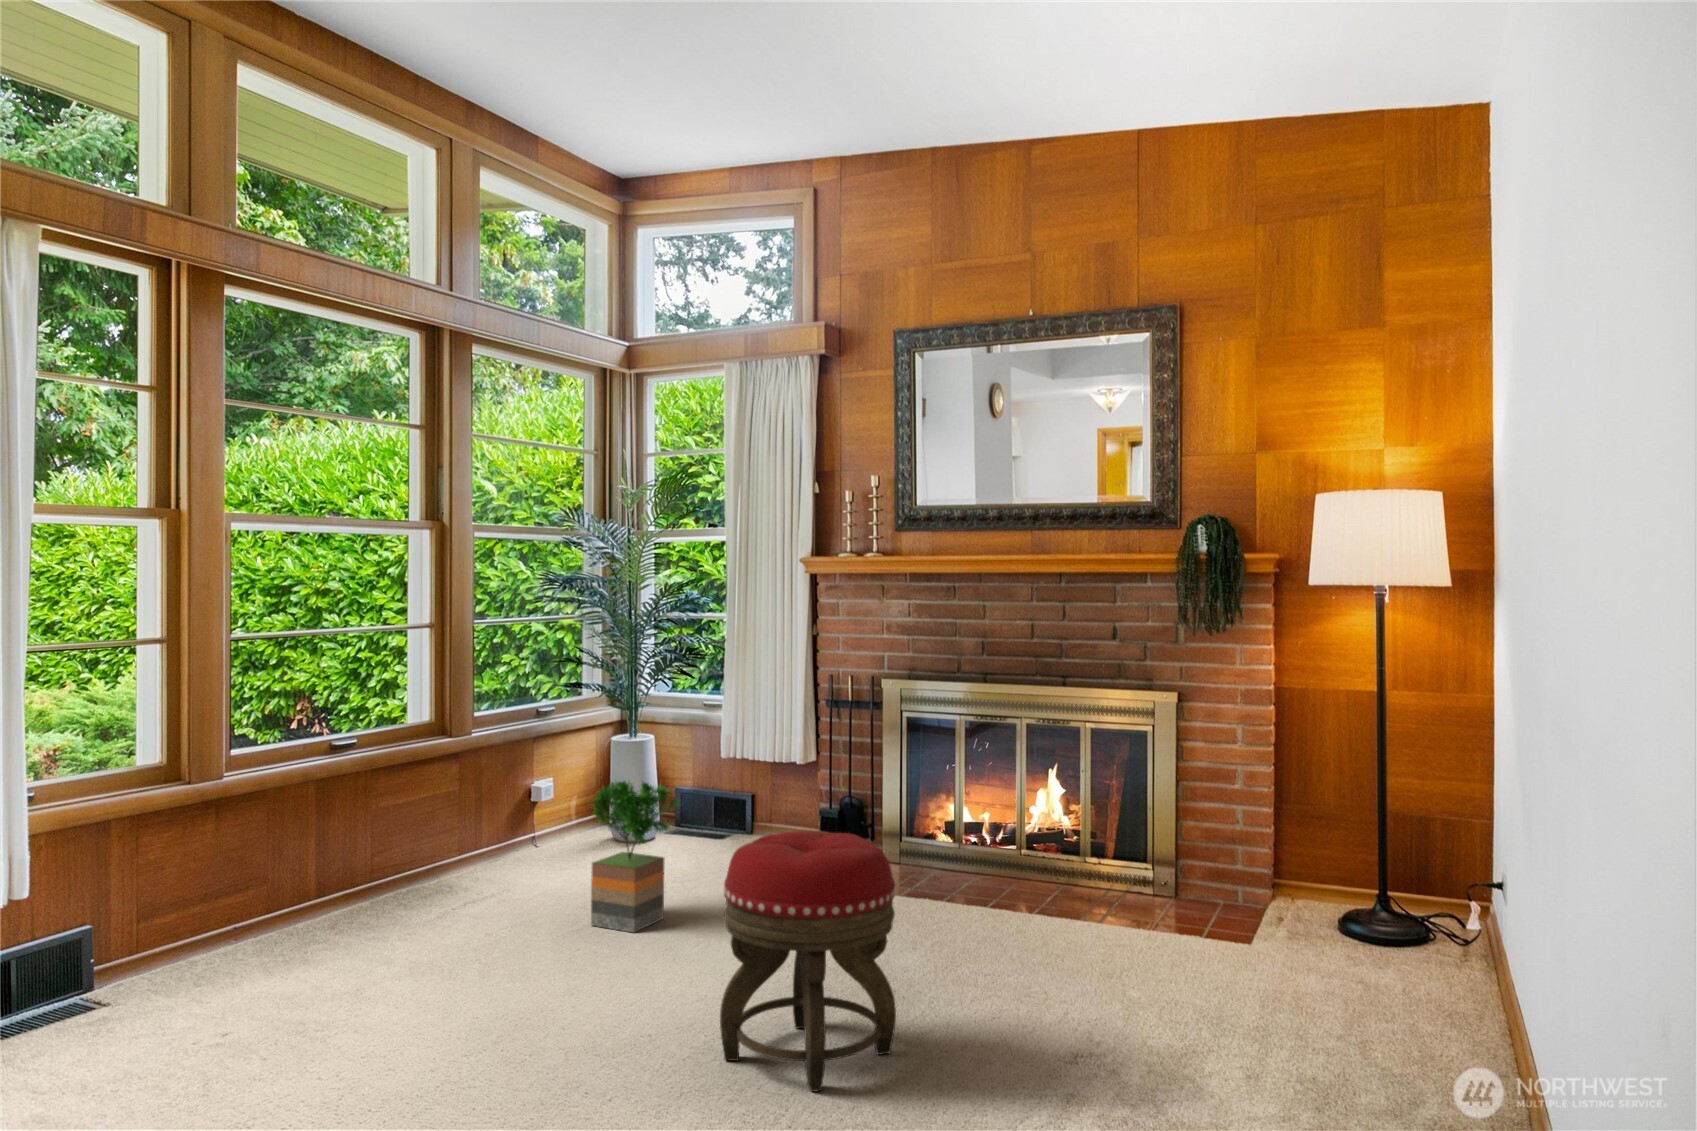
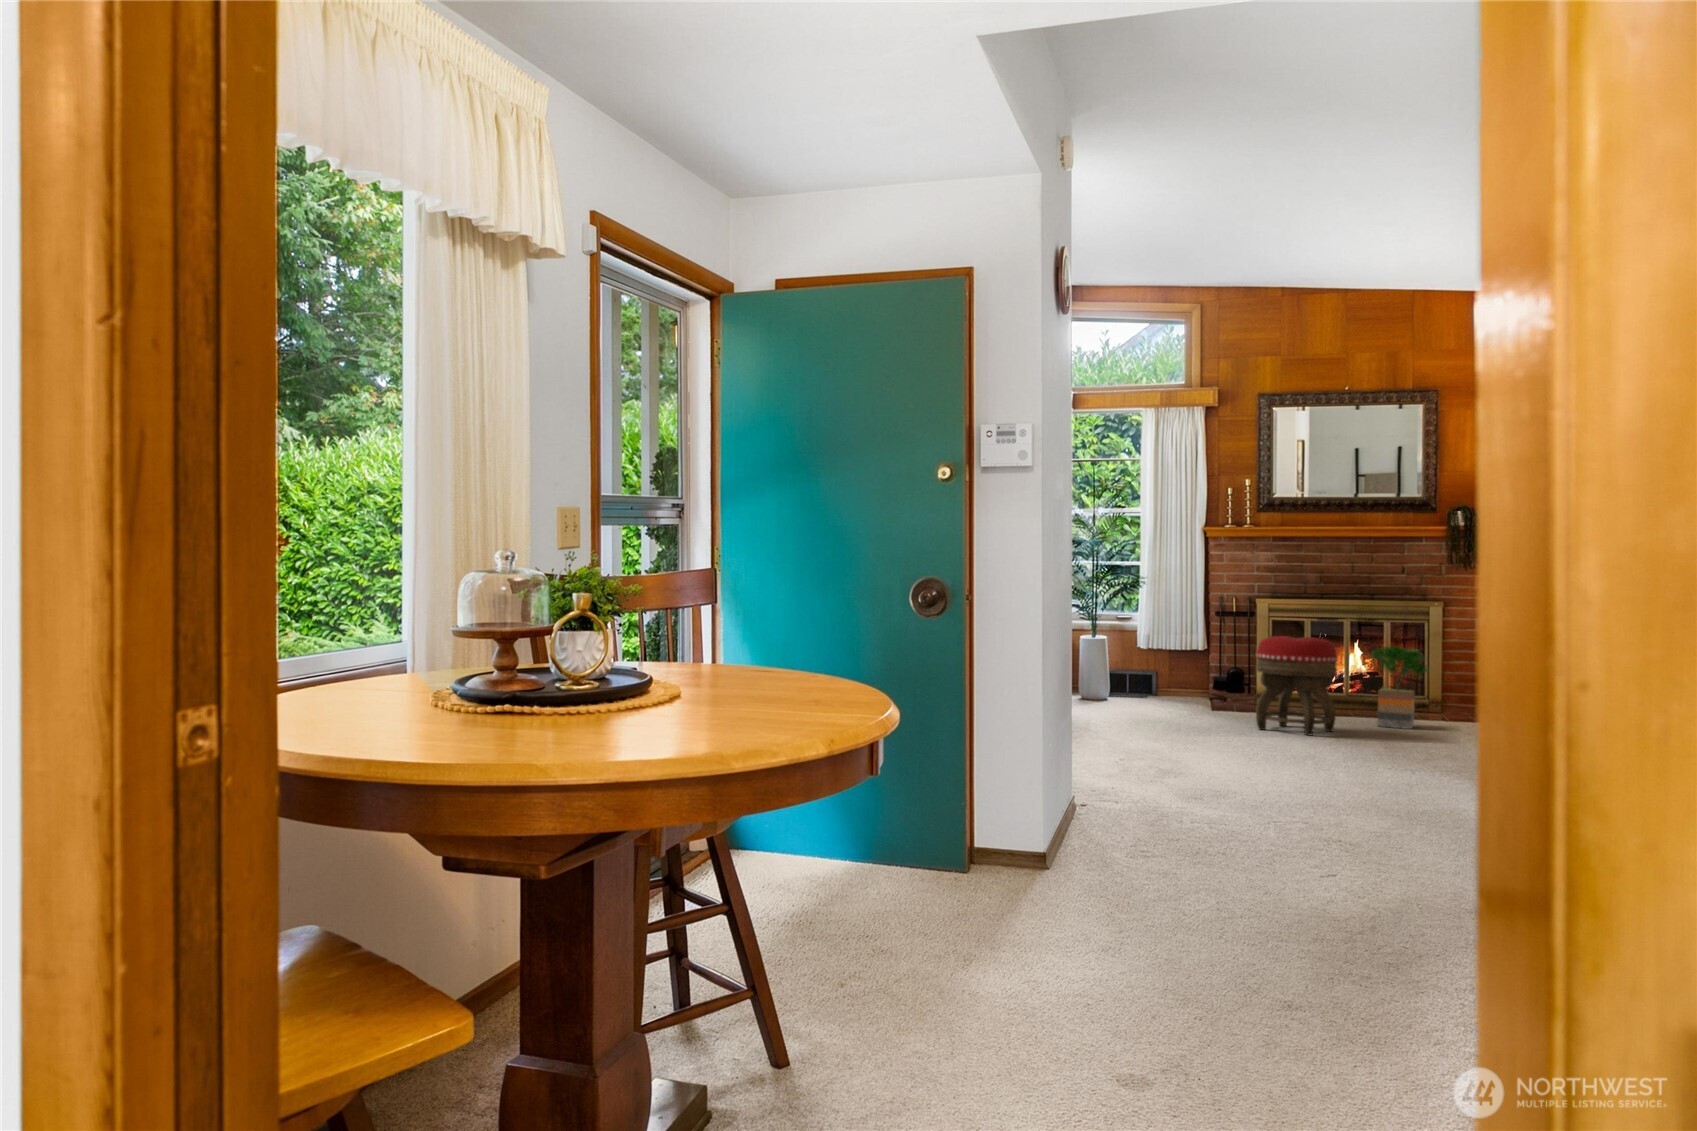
potted tree: present [591,781,679,932] -> present [1371,646,1428,729]

